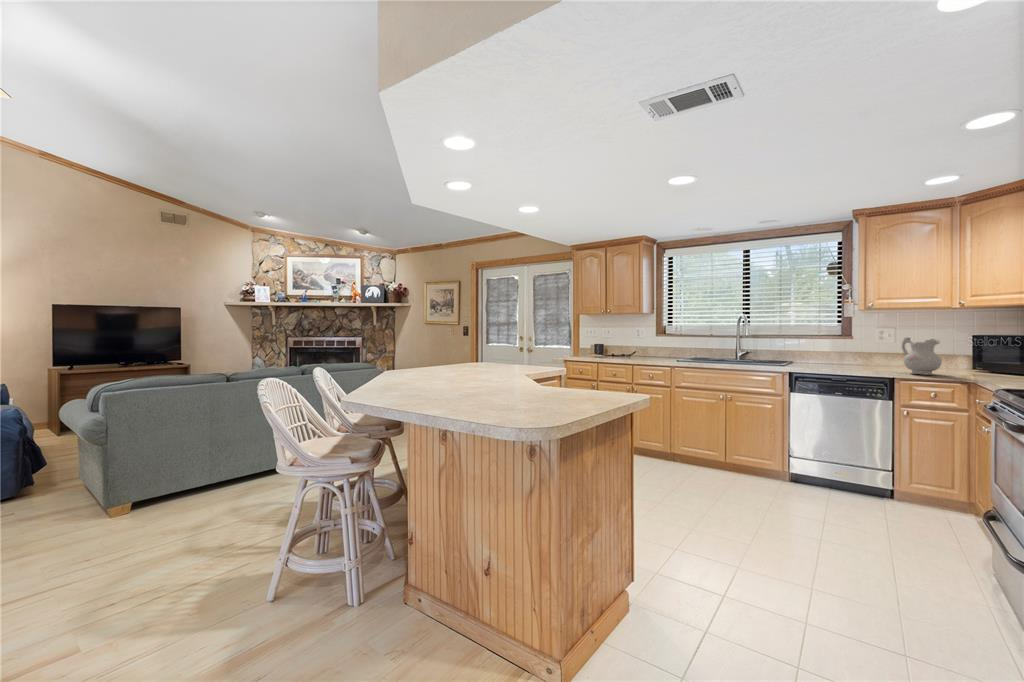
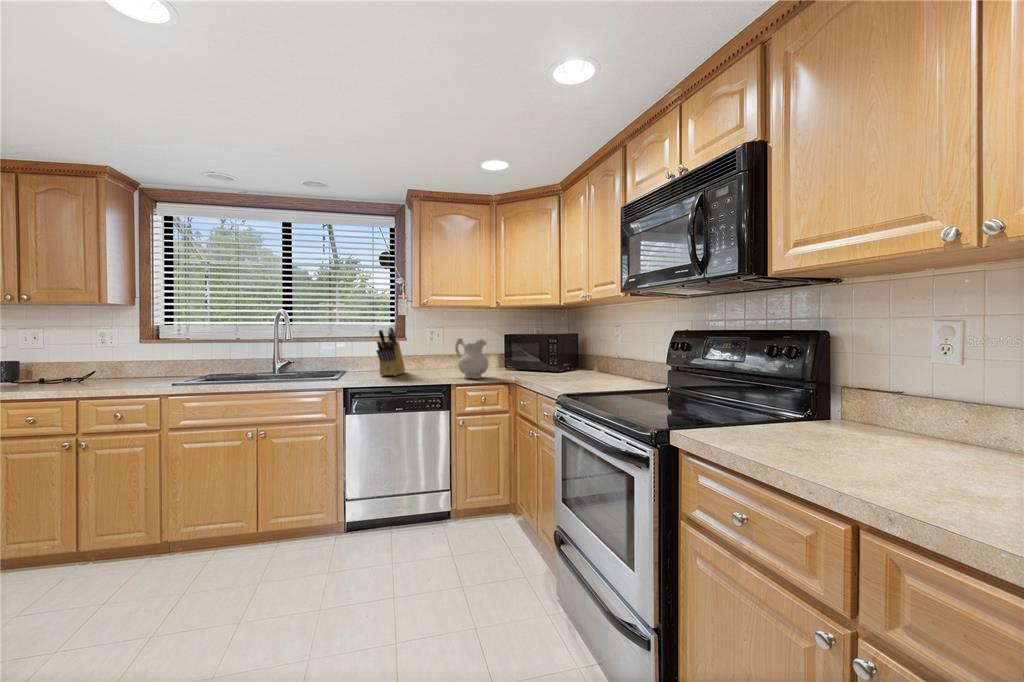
knife block: none [819,327,849,367] -> present [376,327,405,376]

